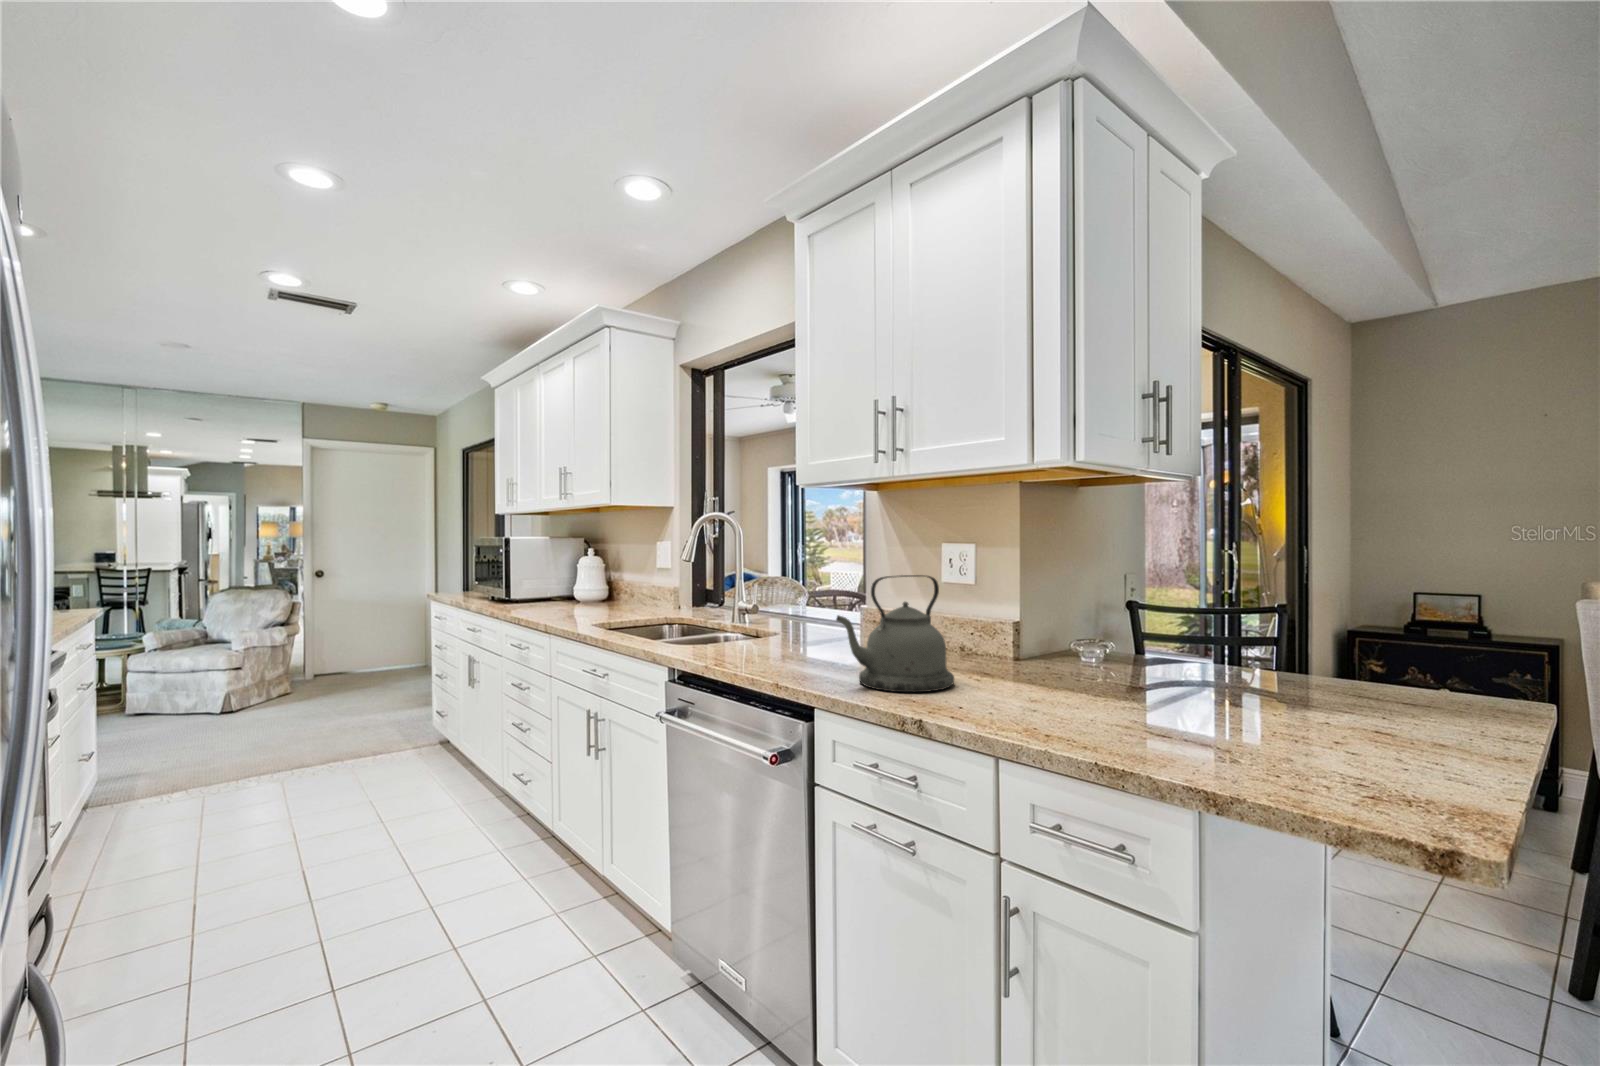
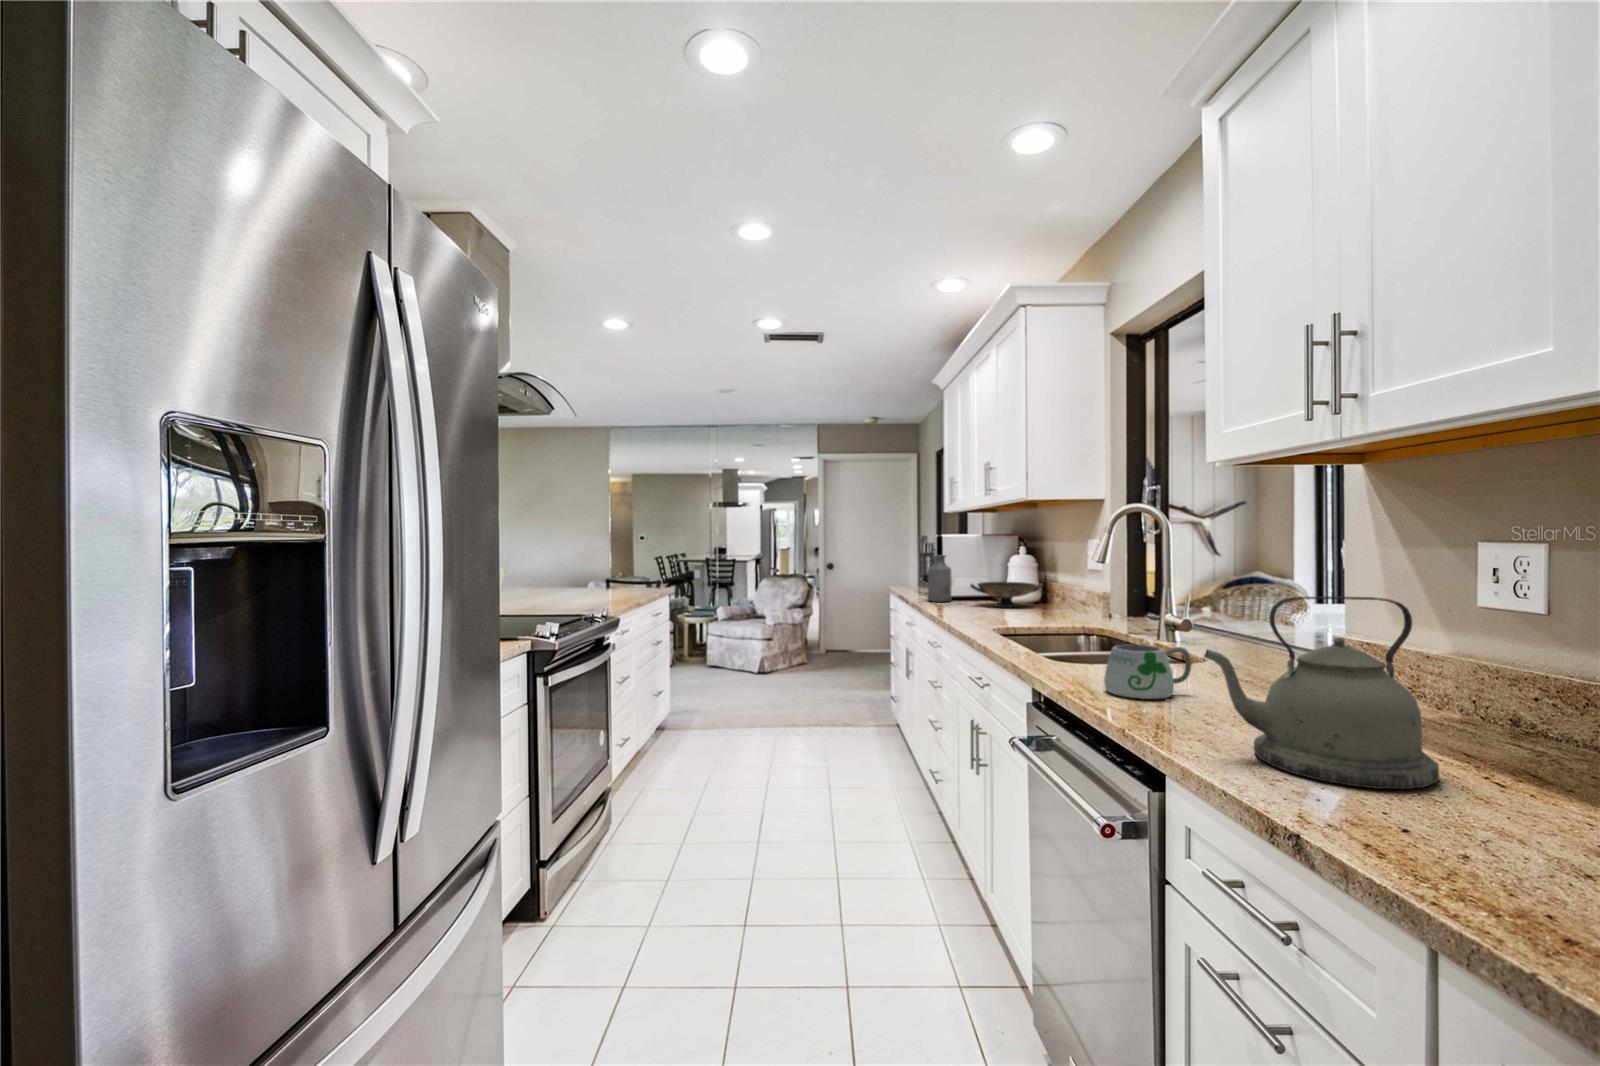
bottle: none [496,558,521,605] -> present [928,555,952,602]
decorative bowl: none [545,582,613,606] -> present [970,582,1043,607]
mug: none [734,621,797,662] -> present [1104,645,1191,703]

